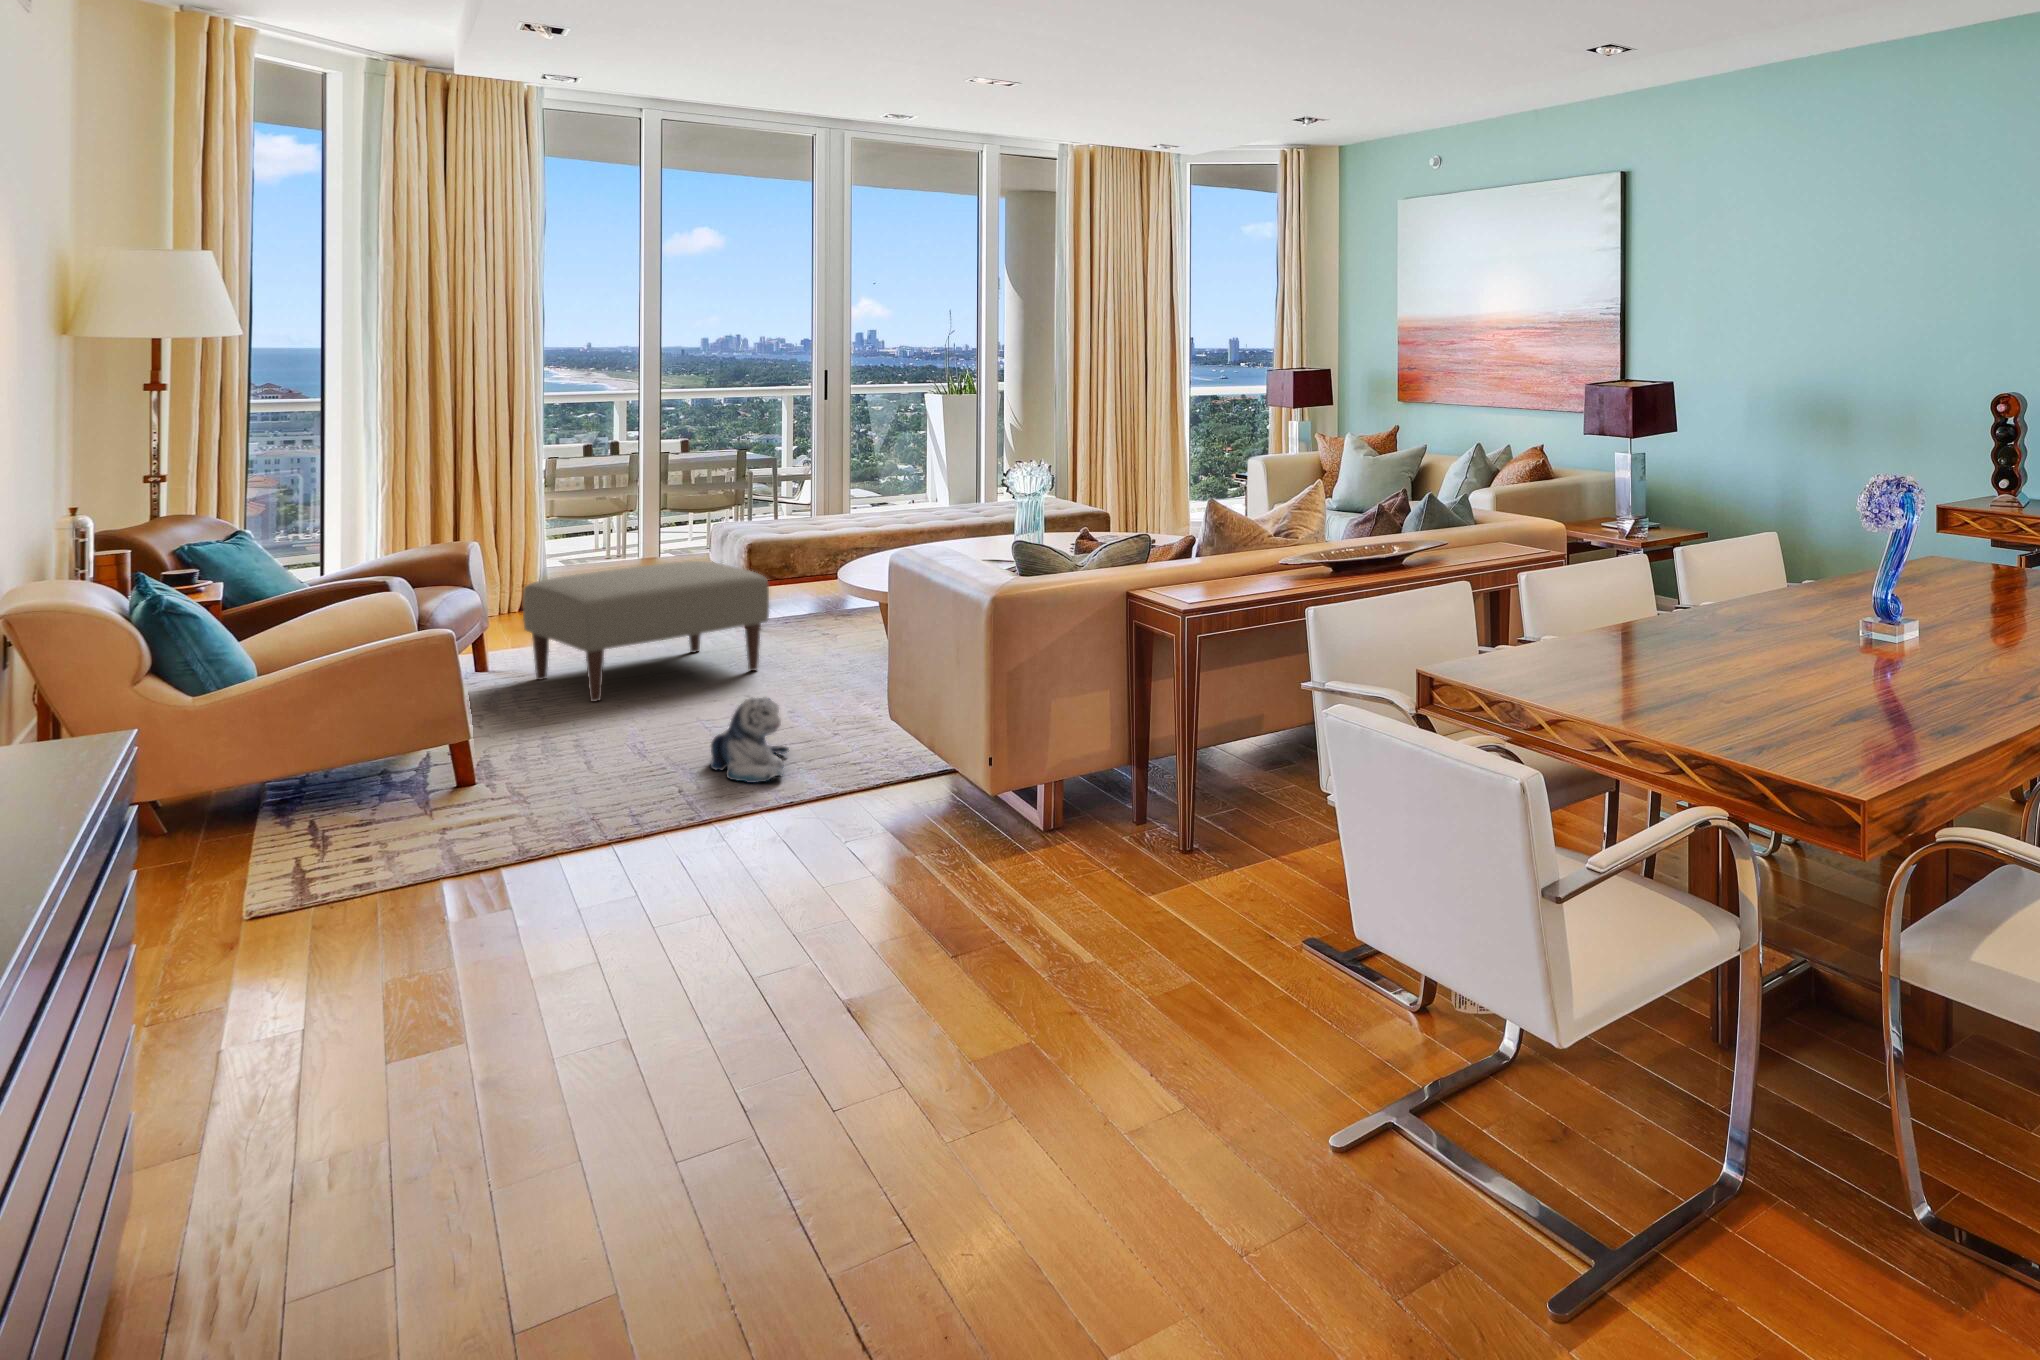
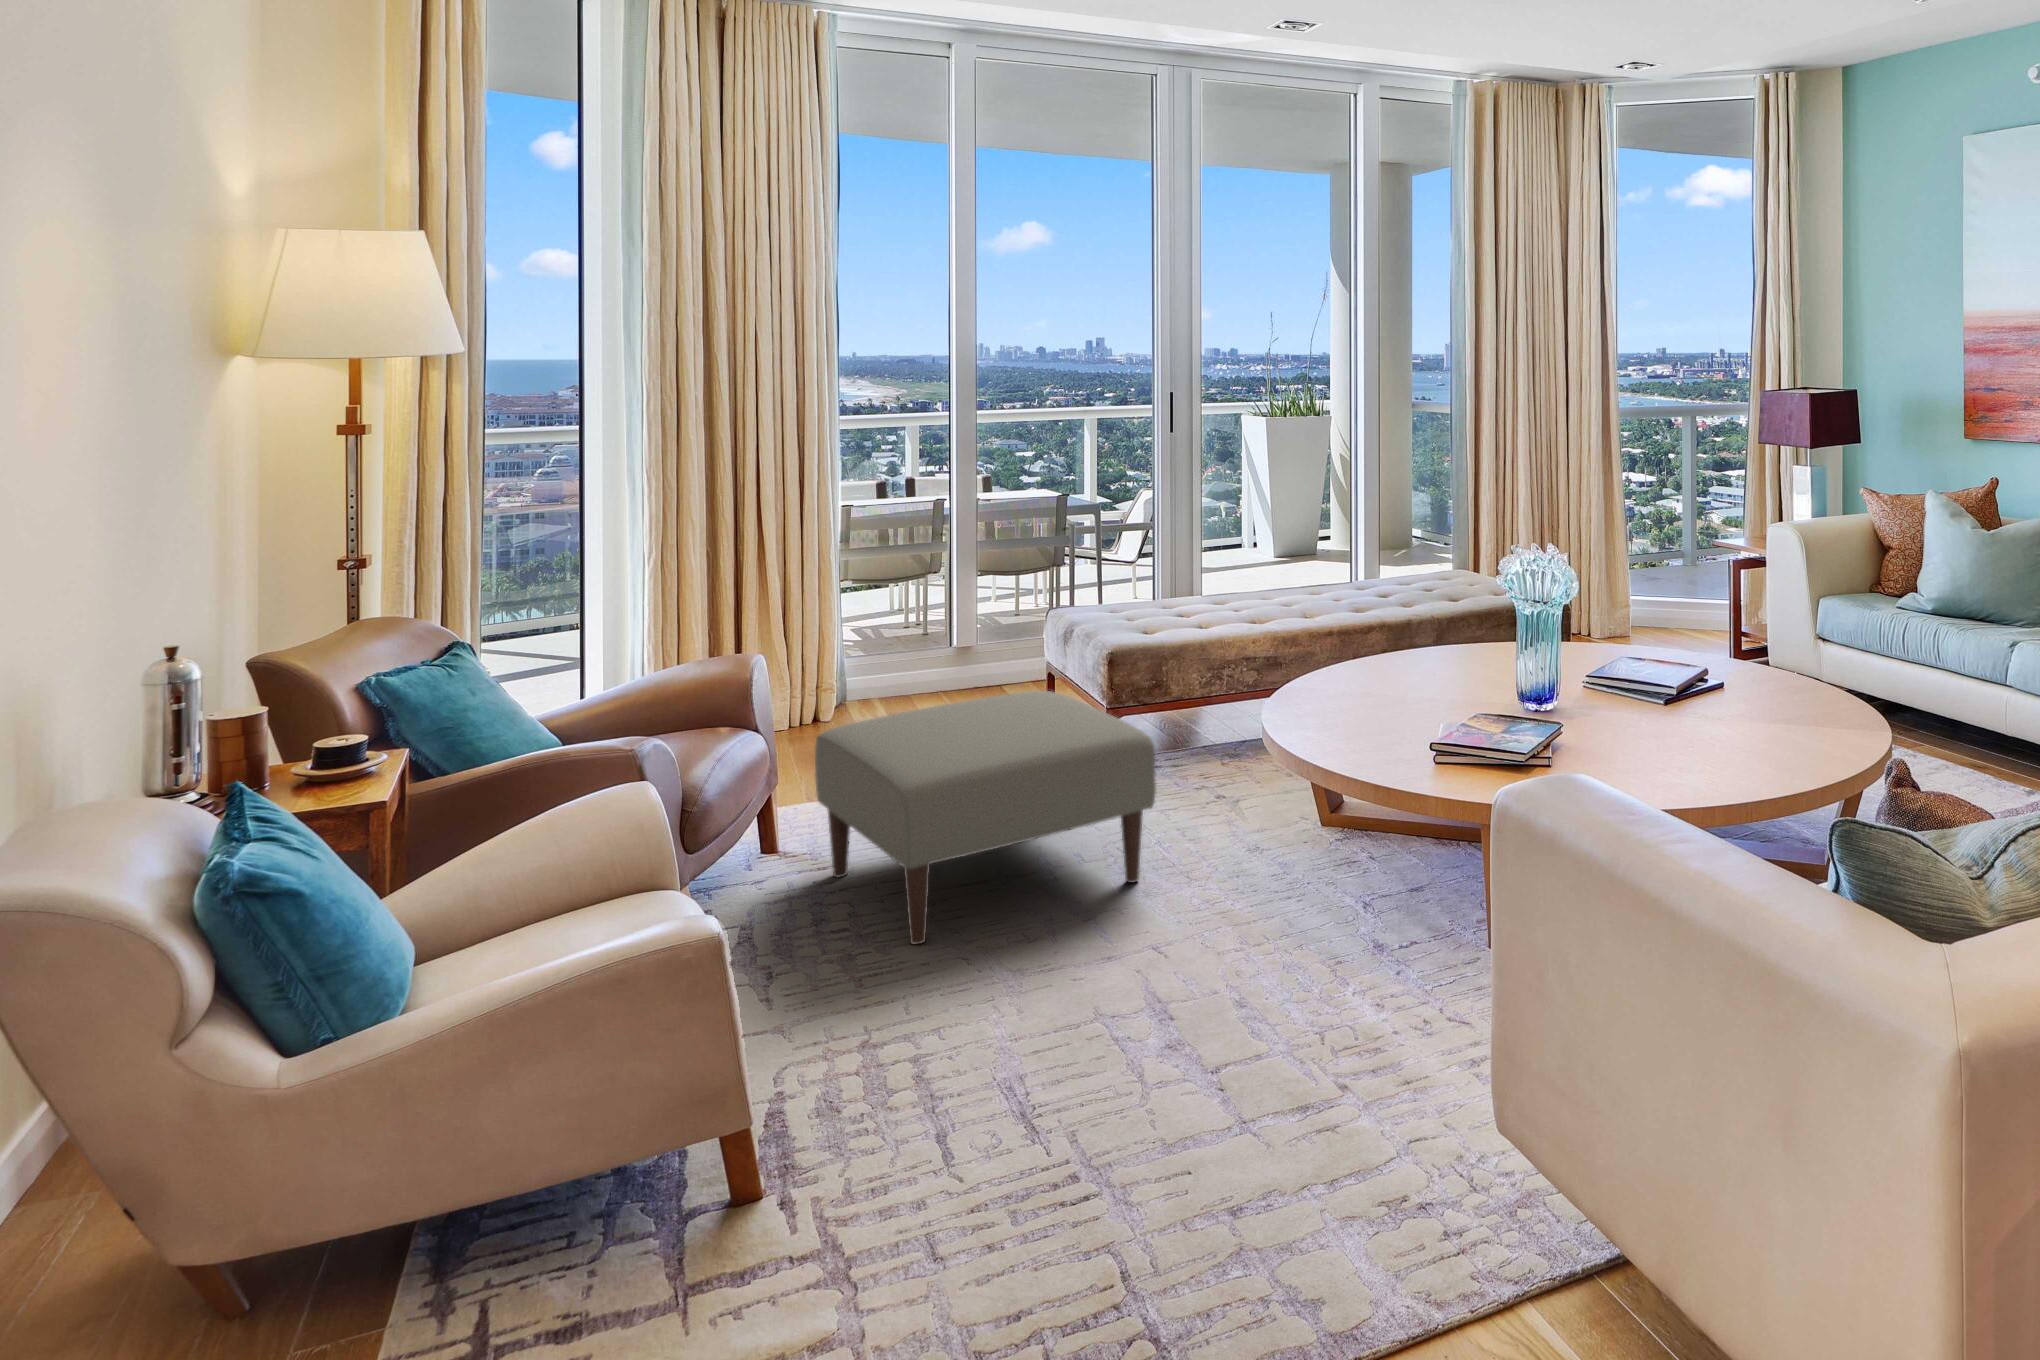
plush toy: present [710,698,789,783] -> none [1124,1061,1265,1256]

